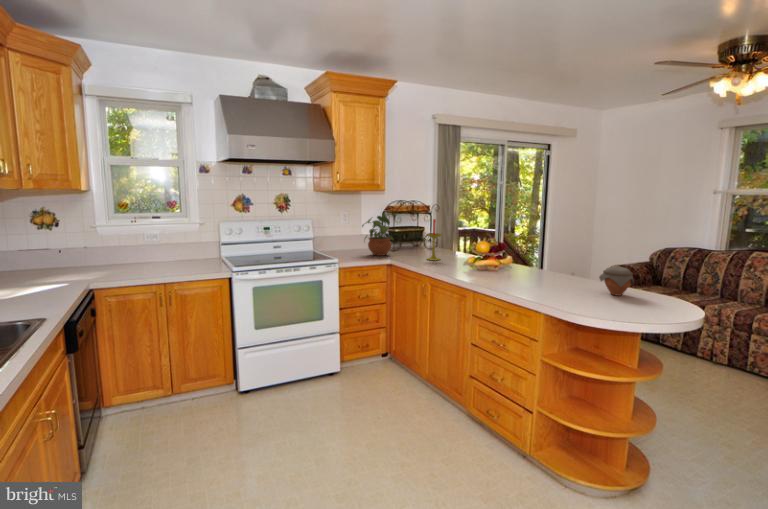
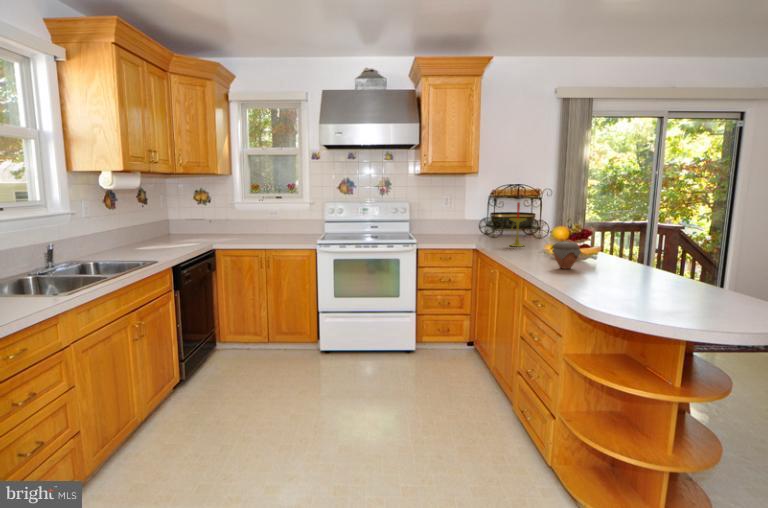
potted plant: present [362,213,394,256] -> none [455,196,485,241]
jar: present [599,267,634,296] -> present [552,242,581,269]

